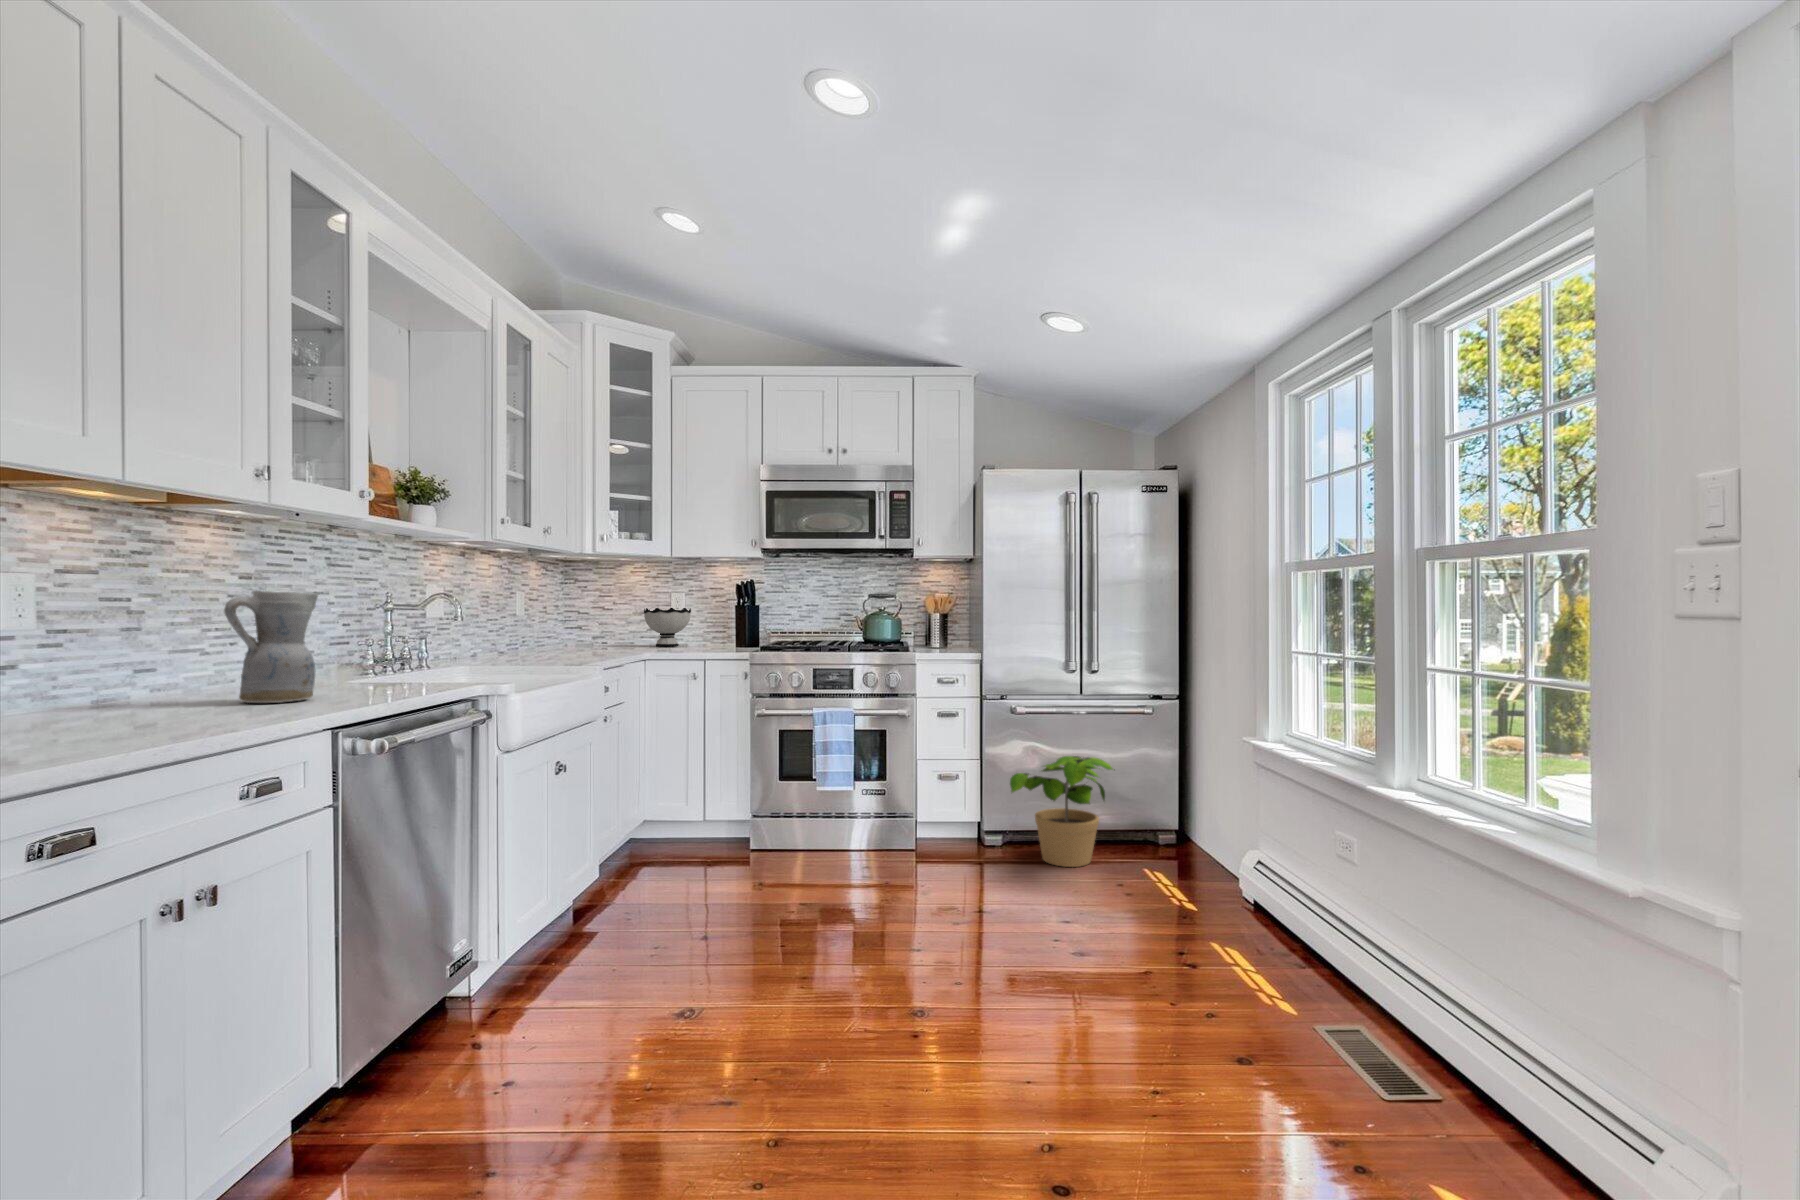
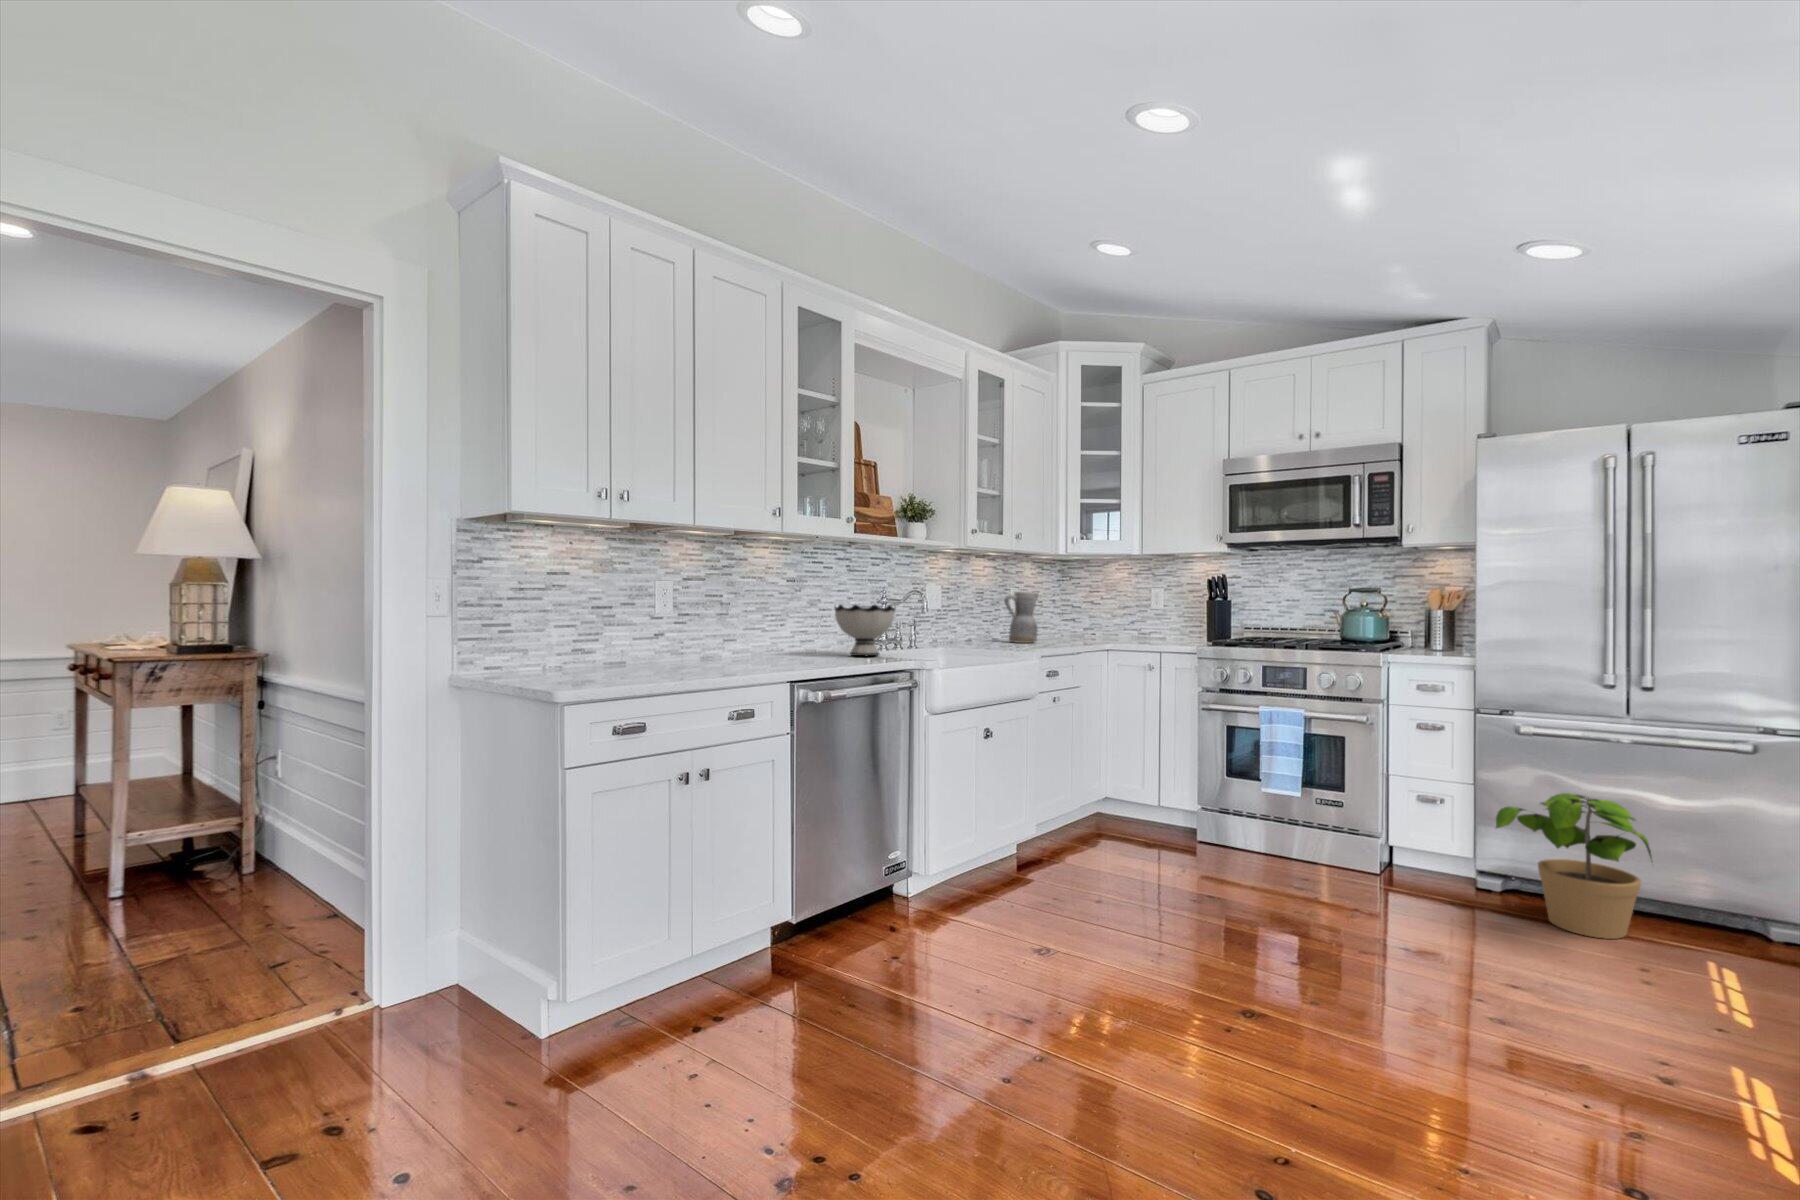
ceramic pitcher: present [224,591,318,703] -> present [1004,592,1038,643]
bowl: present [644,608,691,647] -> present [835,604,895,656]

